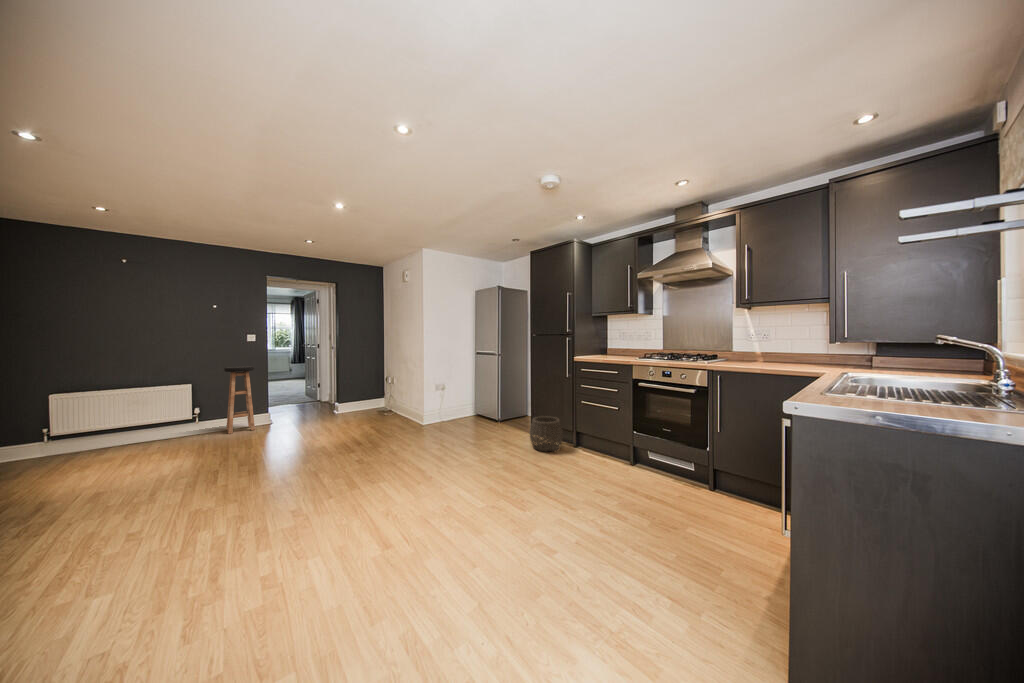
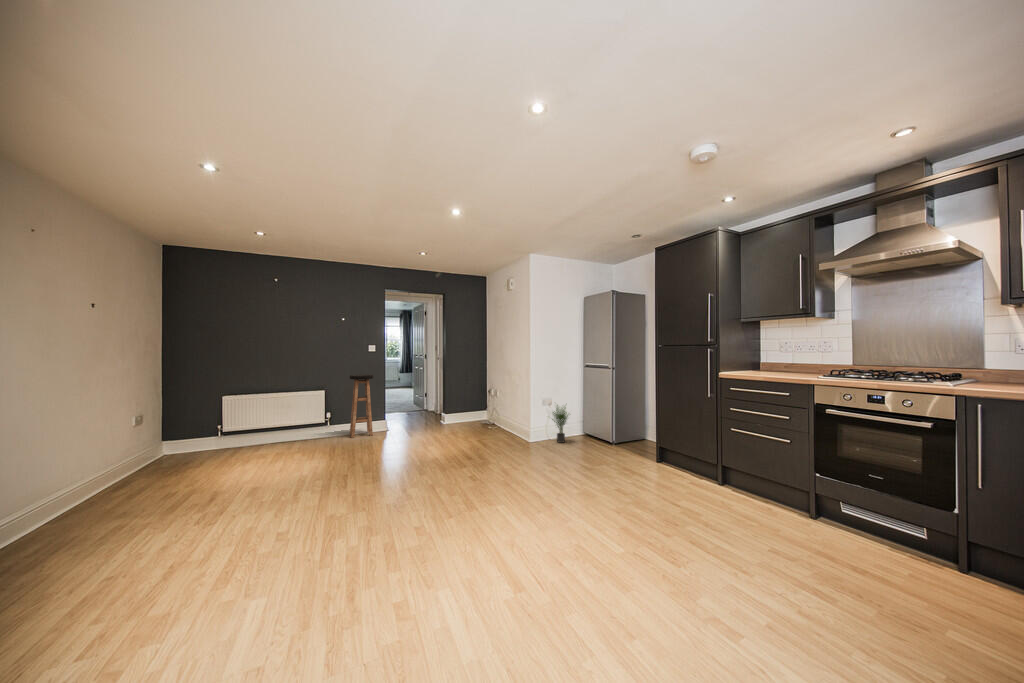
potted plant: none [439,386,465,424] -> present [552,405,568,443]
woven basket: present [530,416,563,451] -> none [659,443,705,488]

